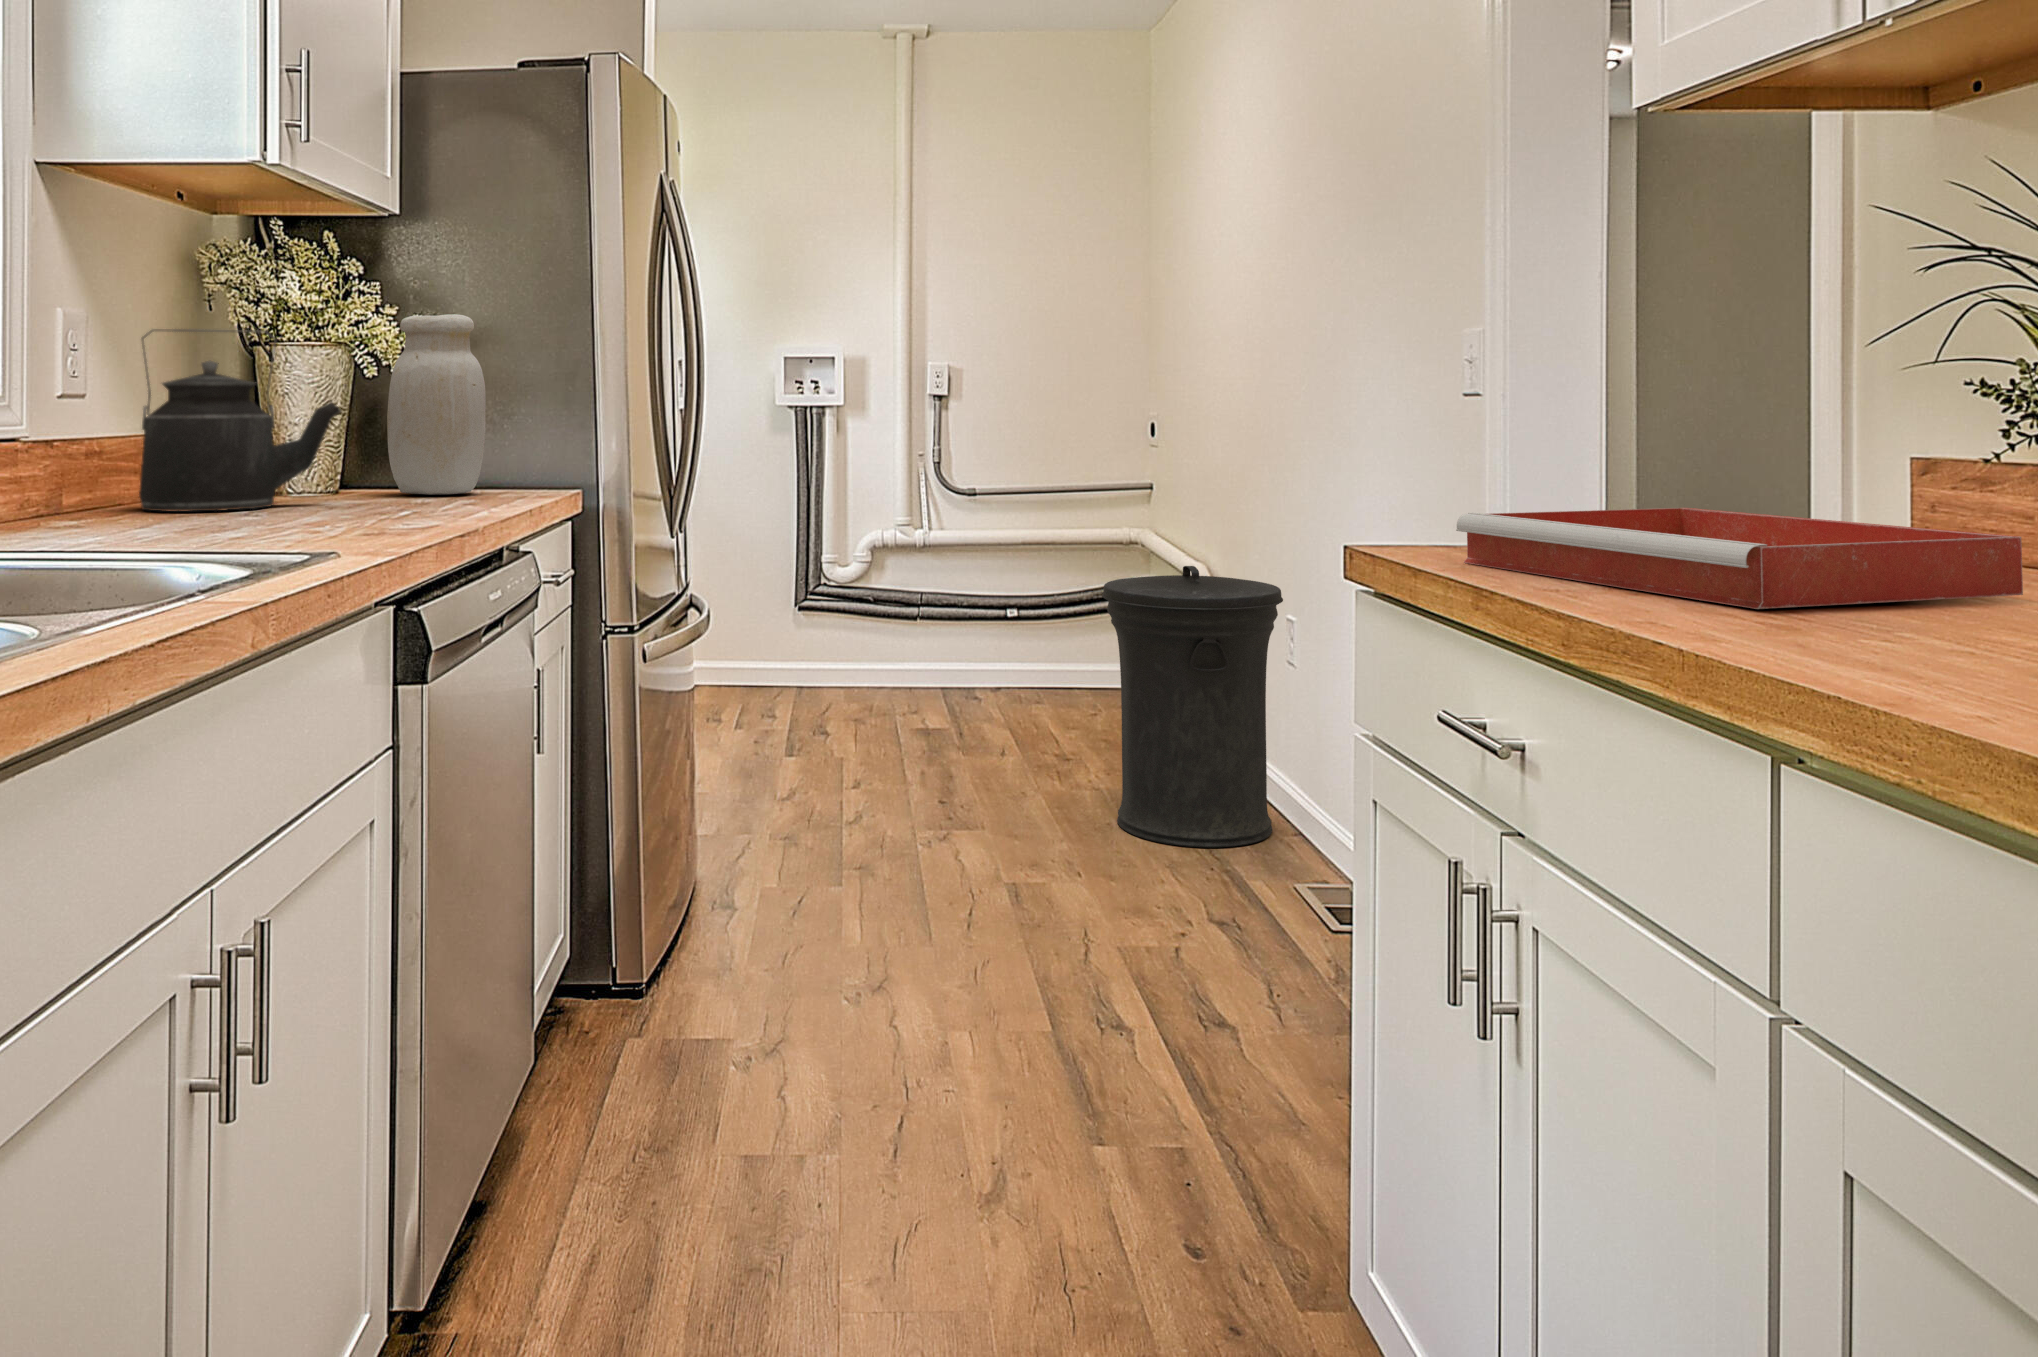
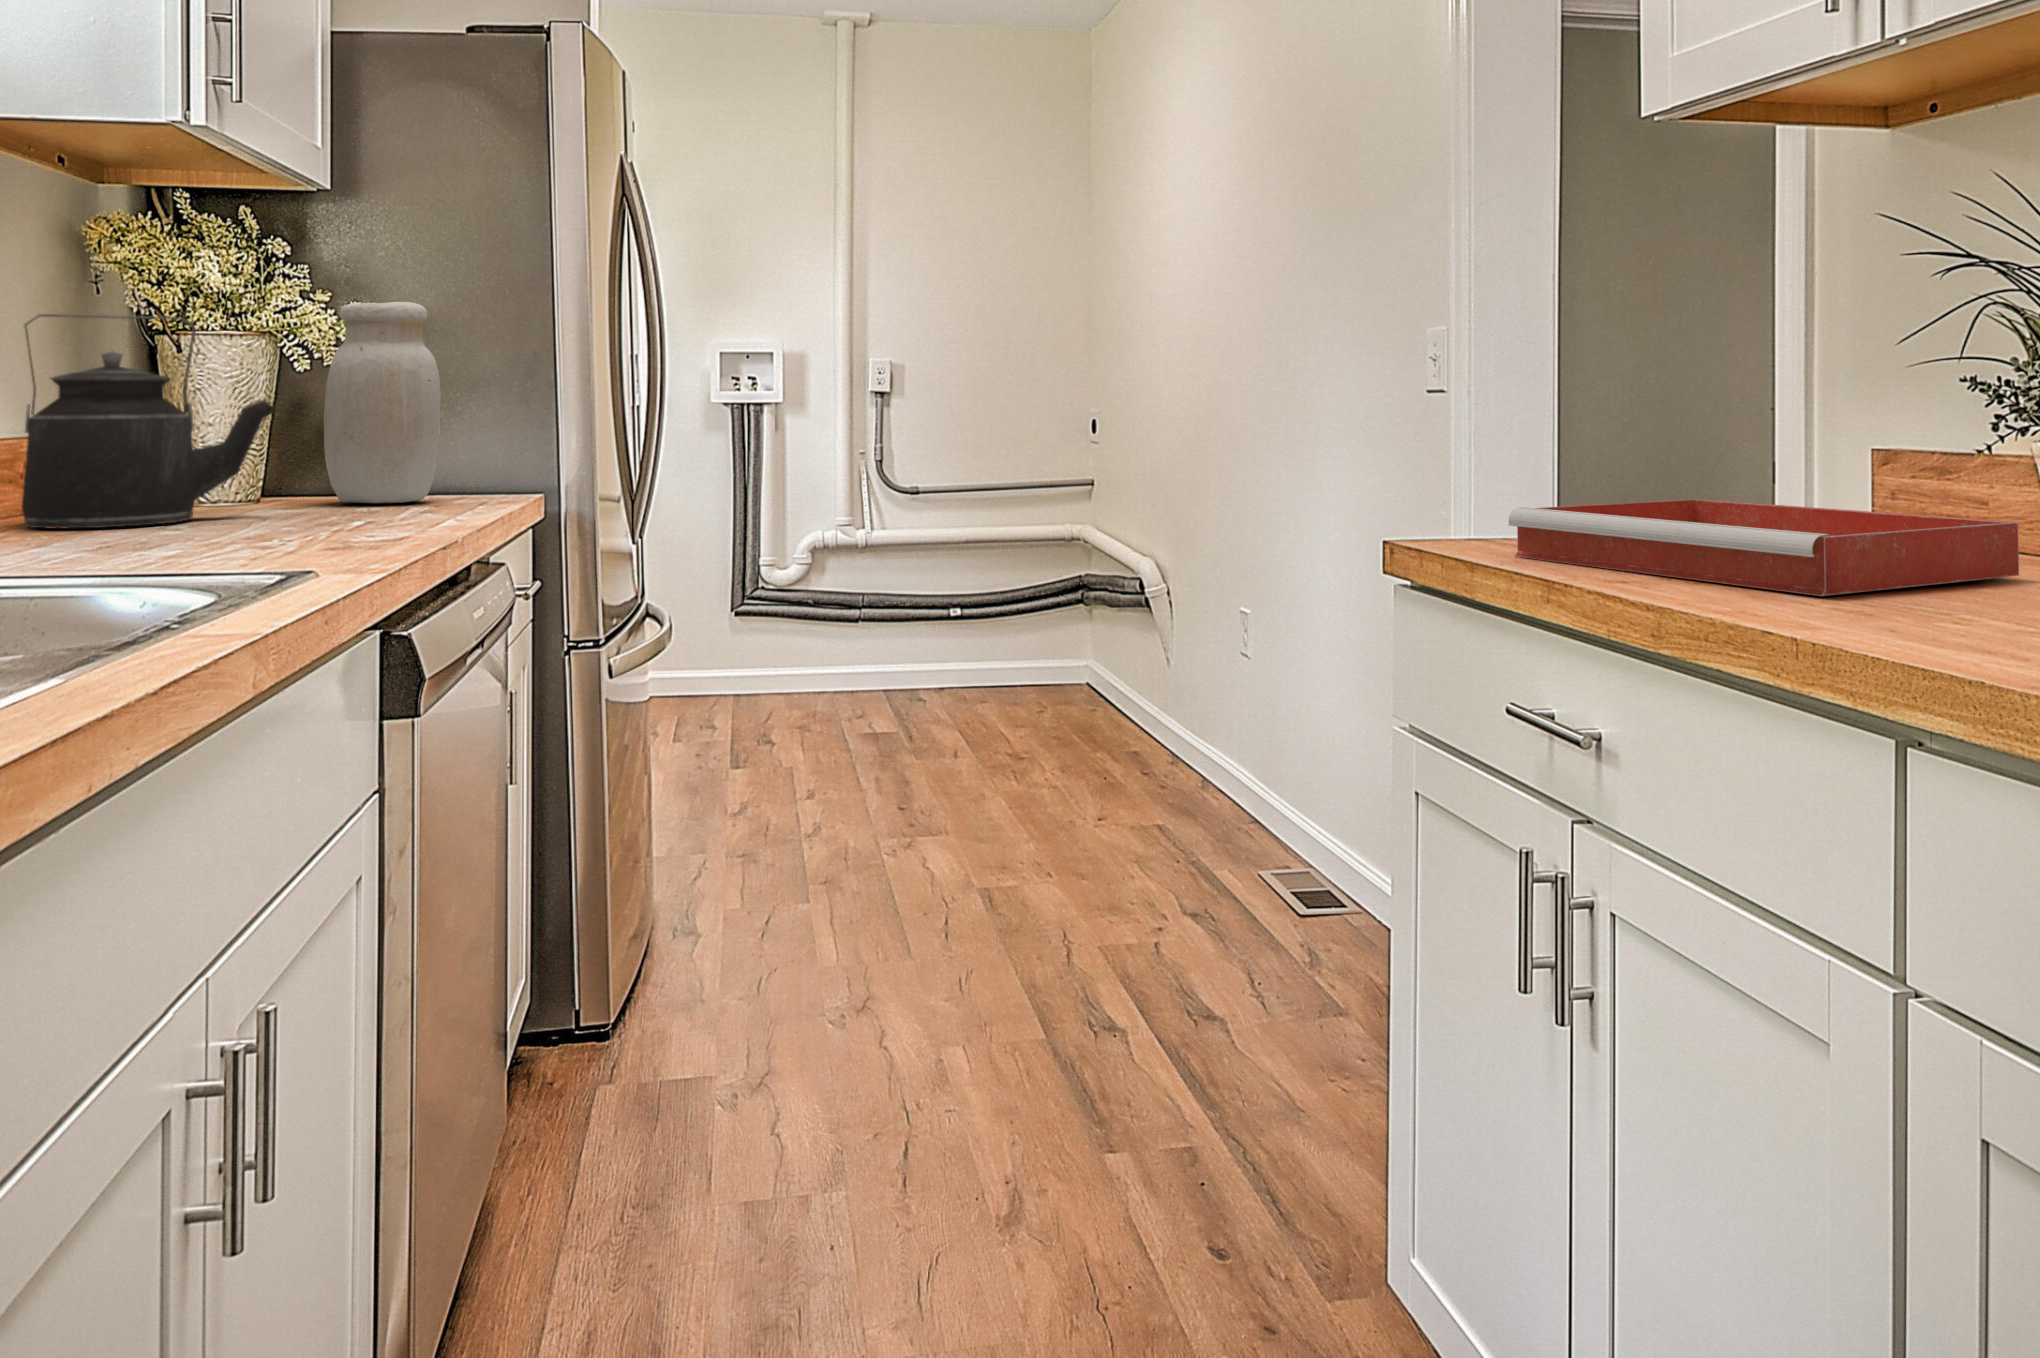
trash can: present [1102,566,1283,848] -> none [1068,562,1243,840]

